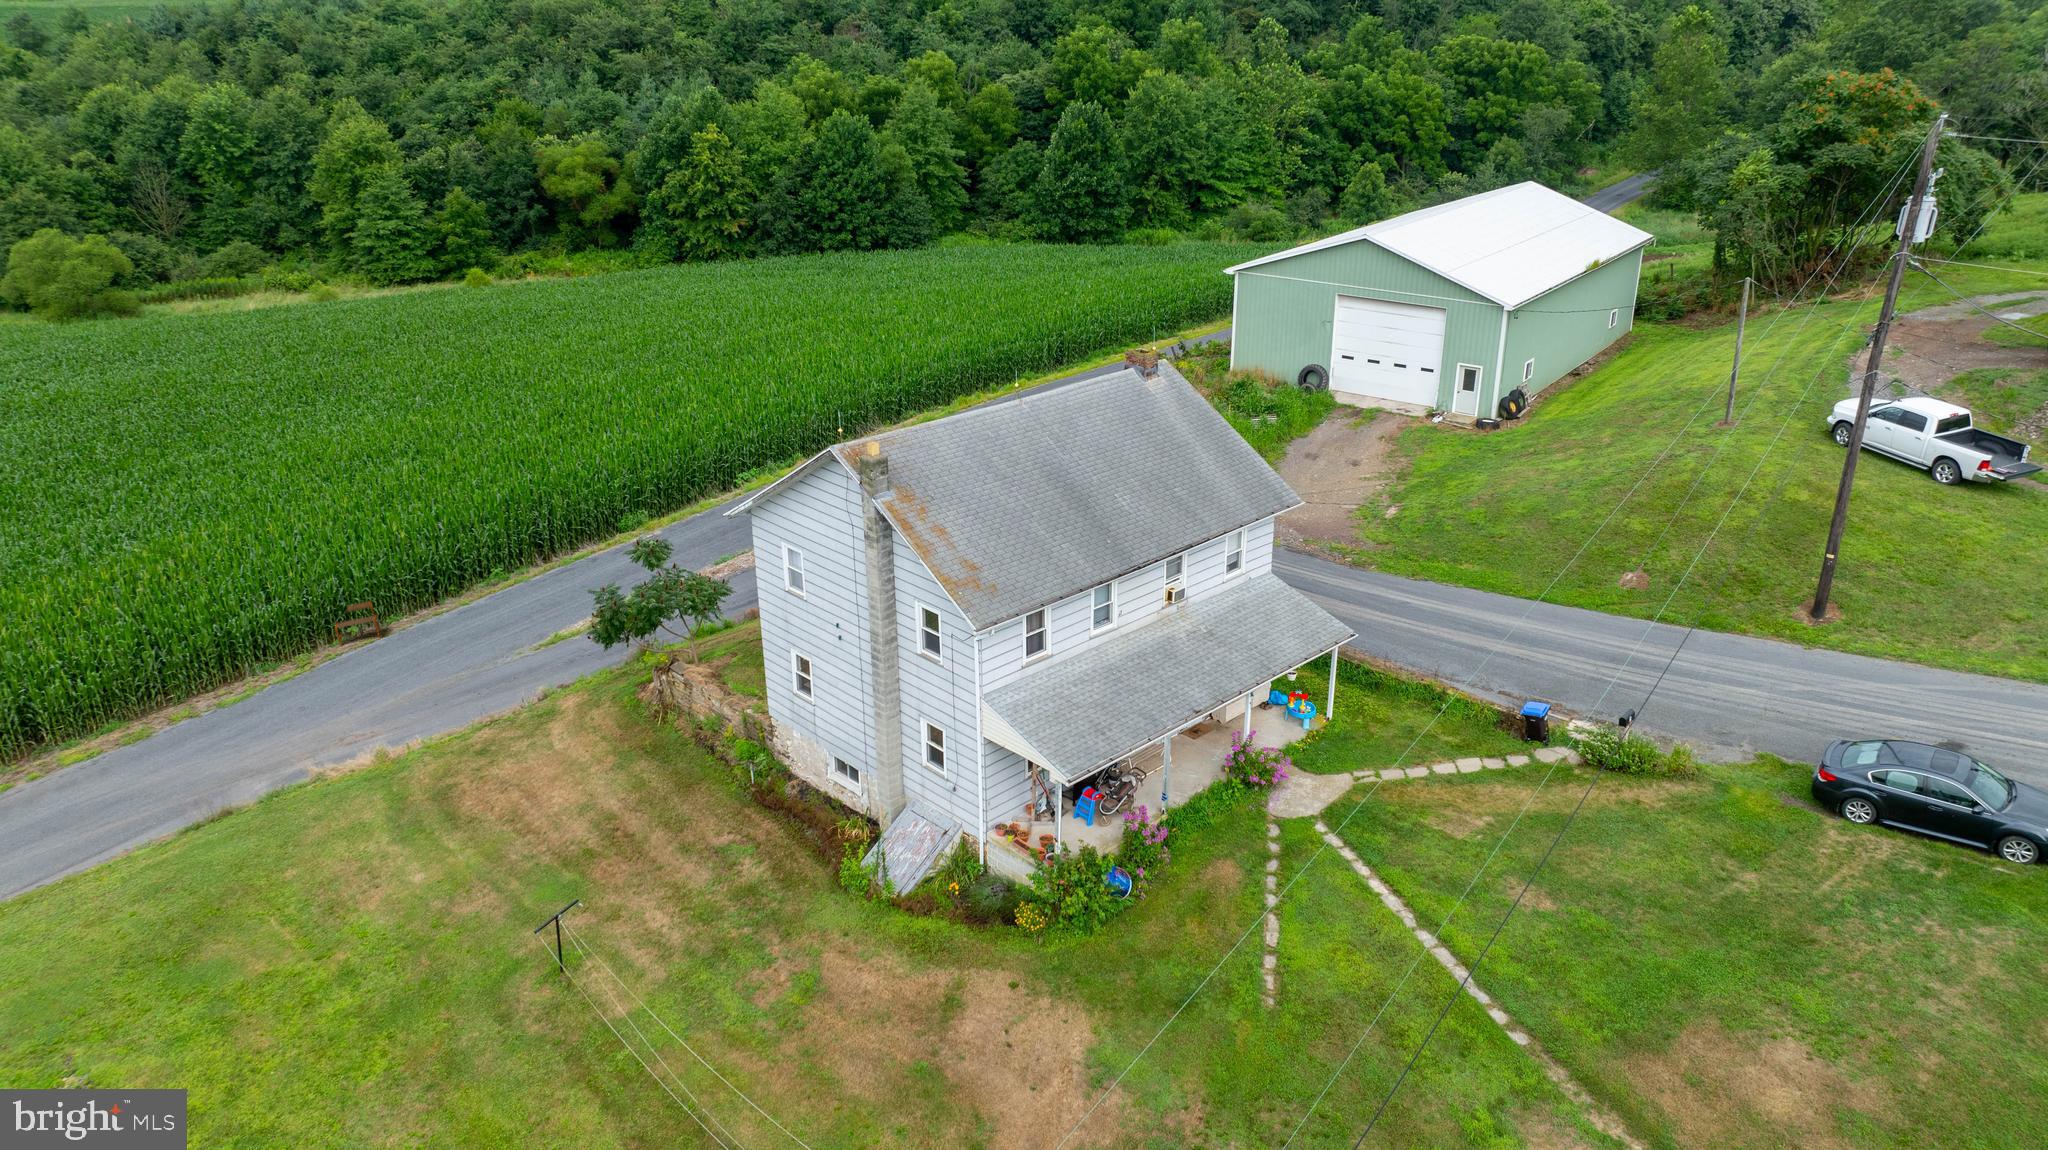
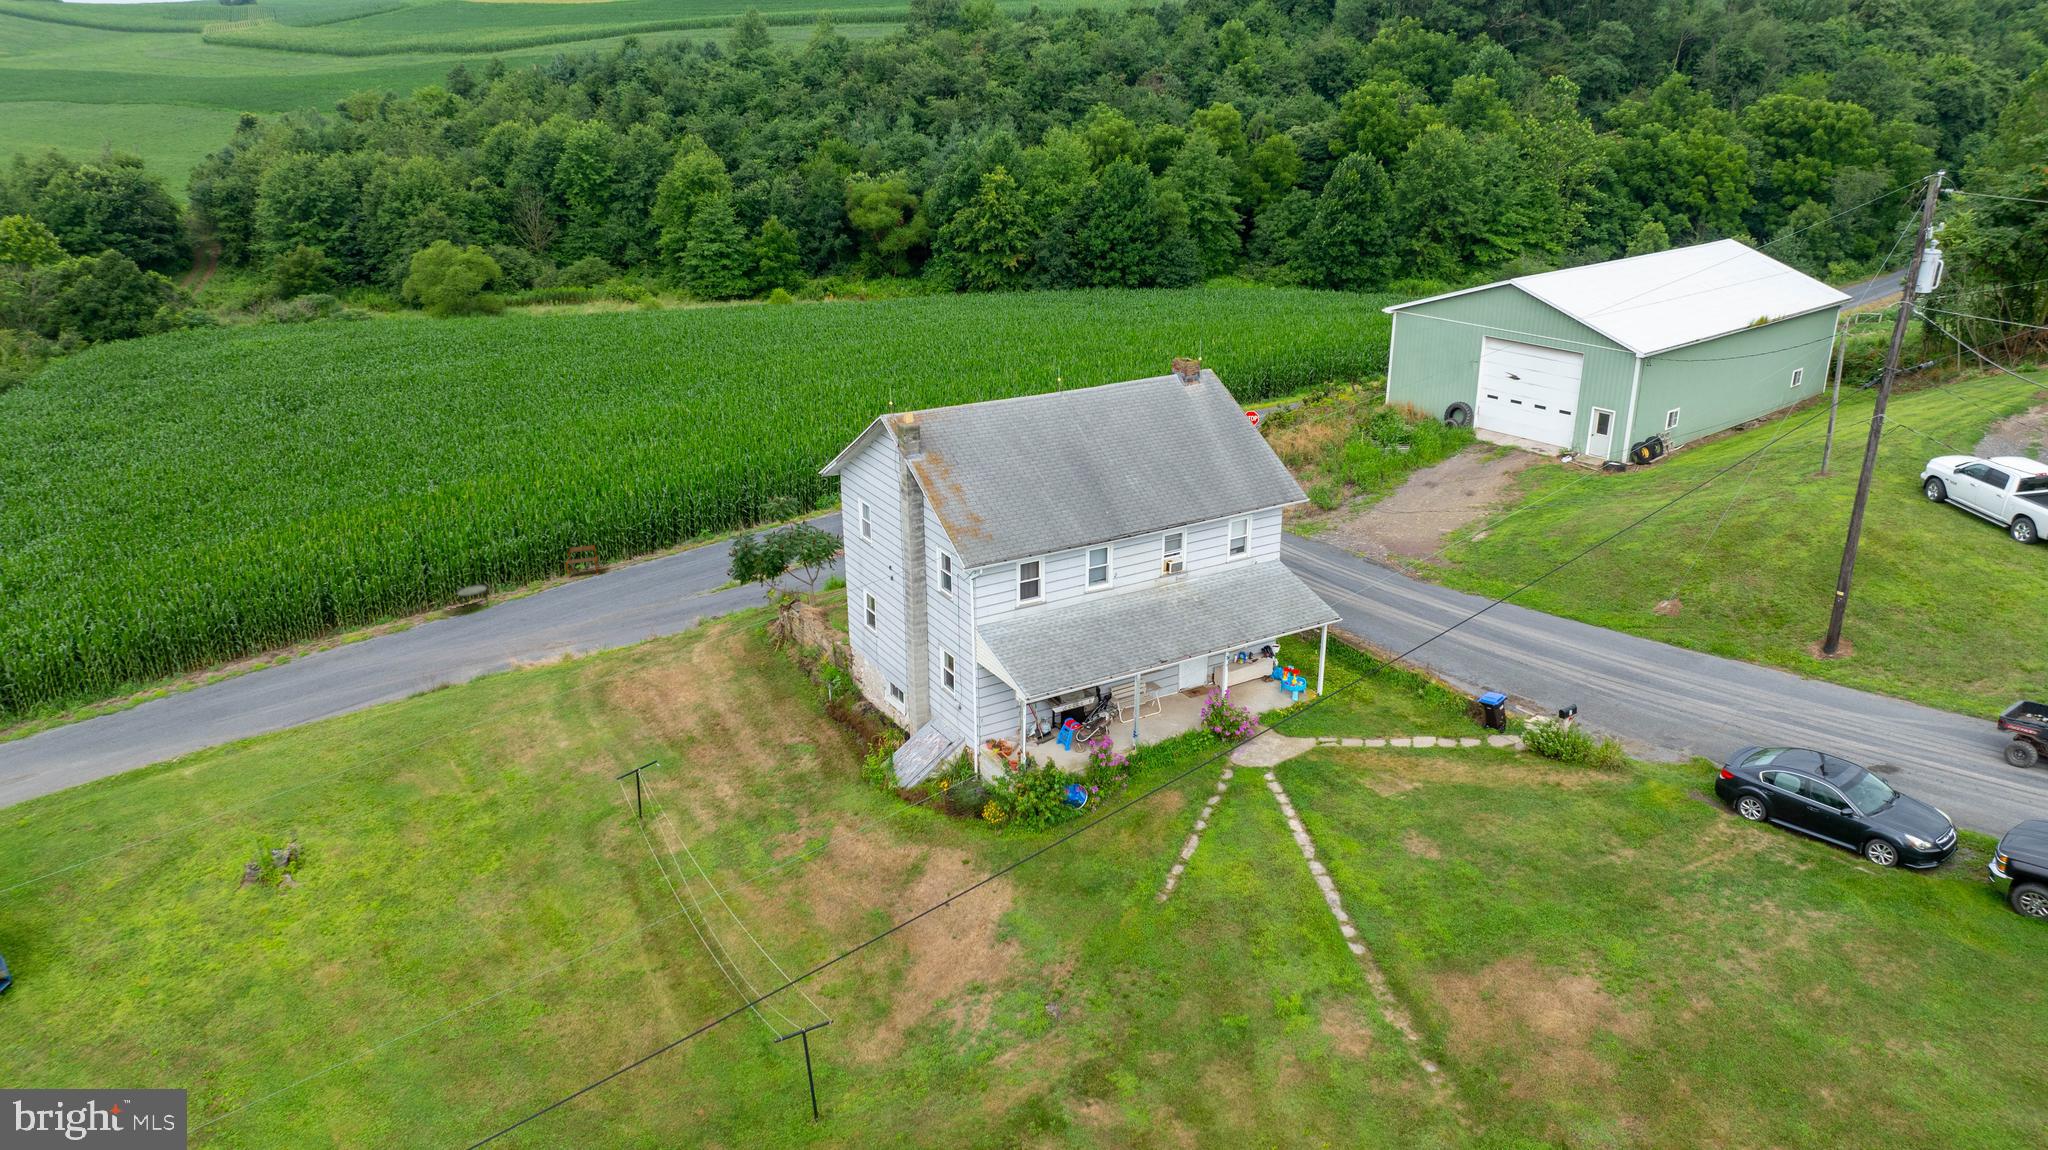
round table: none [188,667,238,705] -> present [456,584,489,610]

